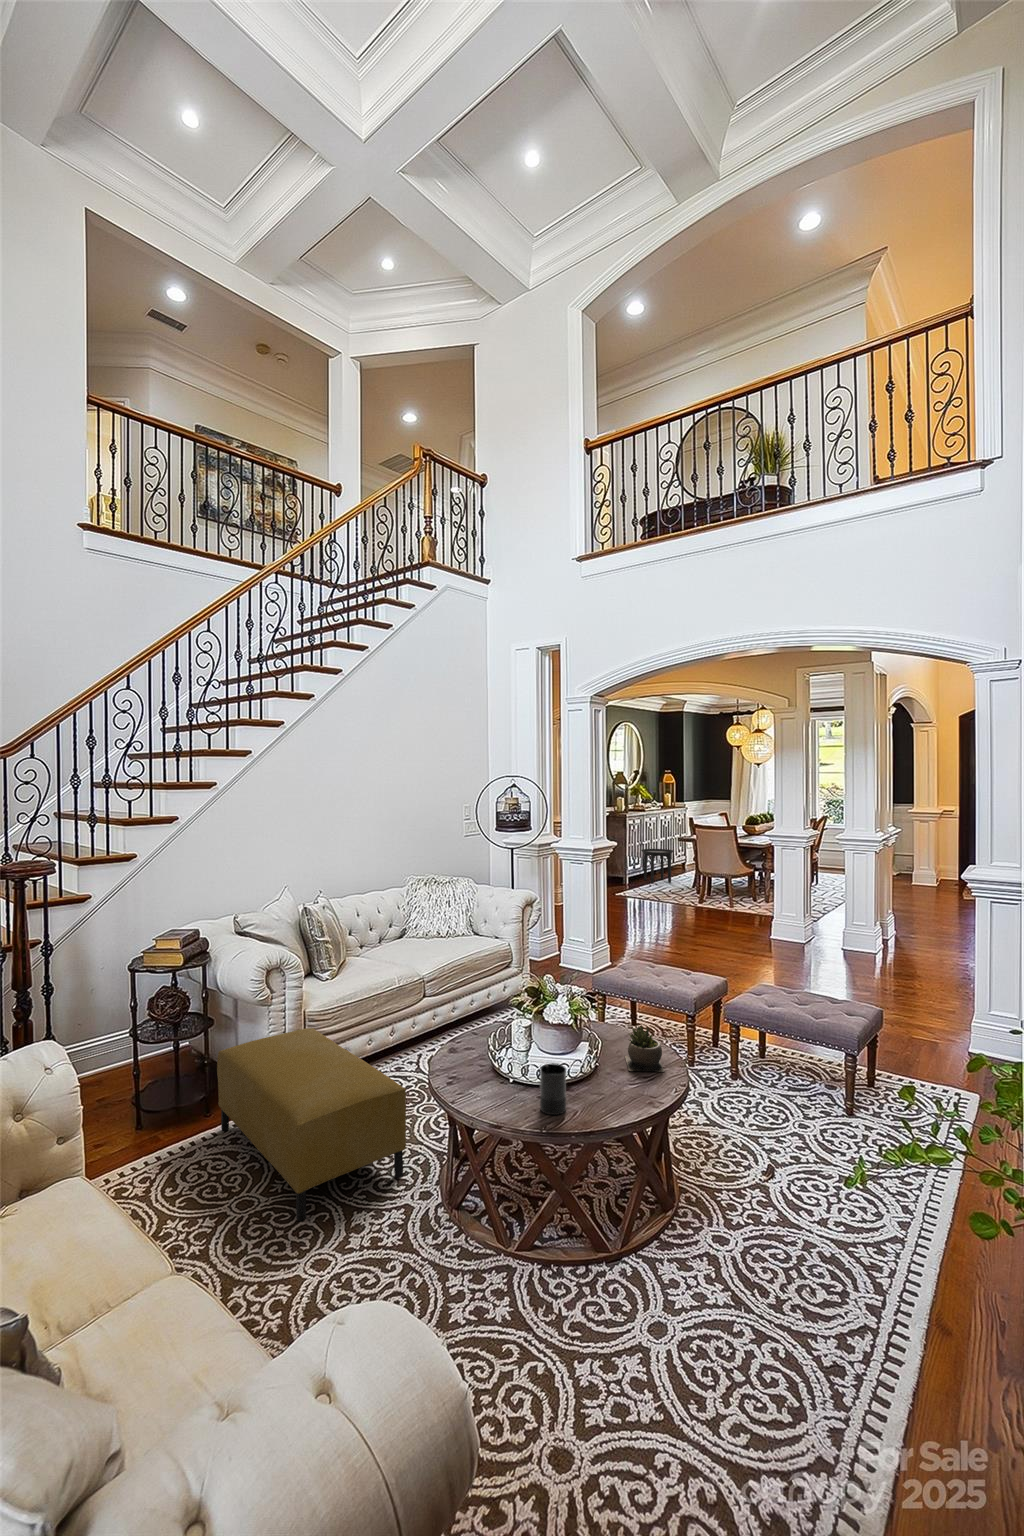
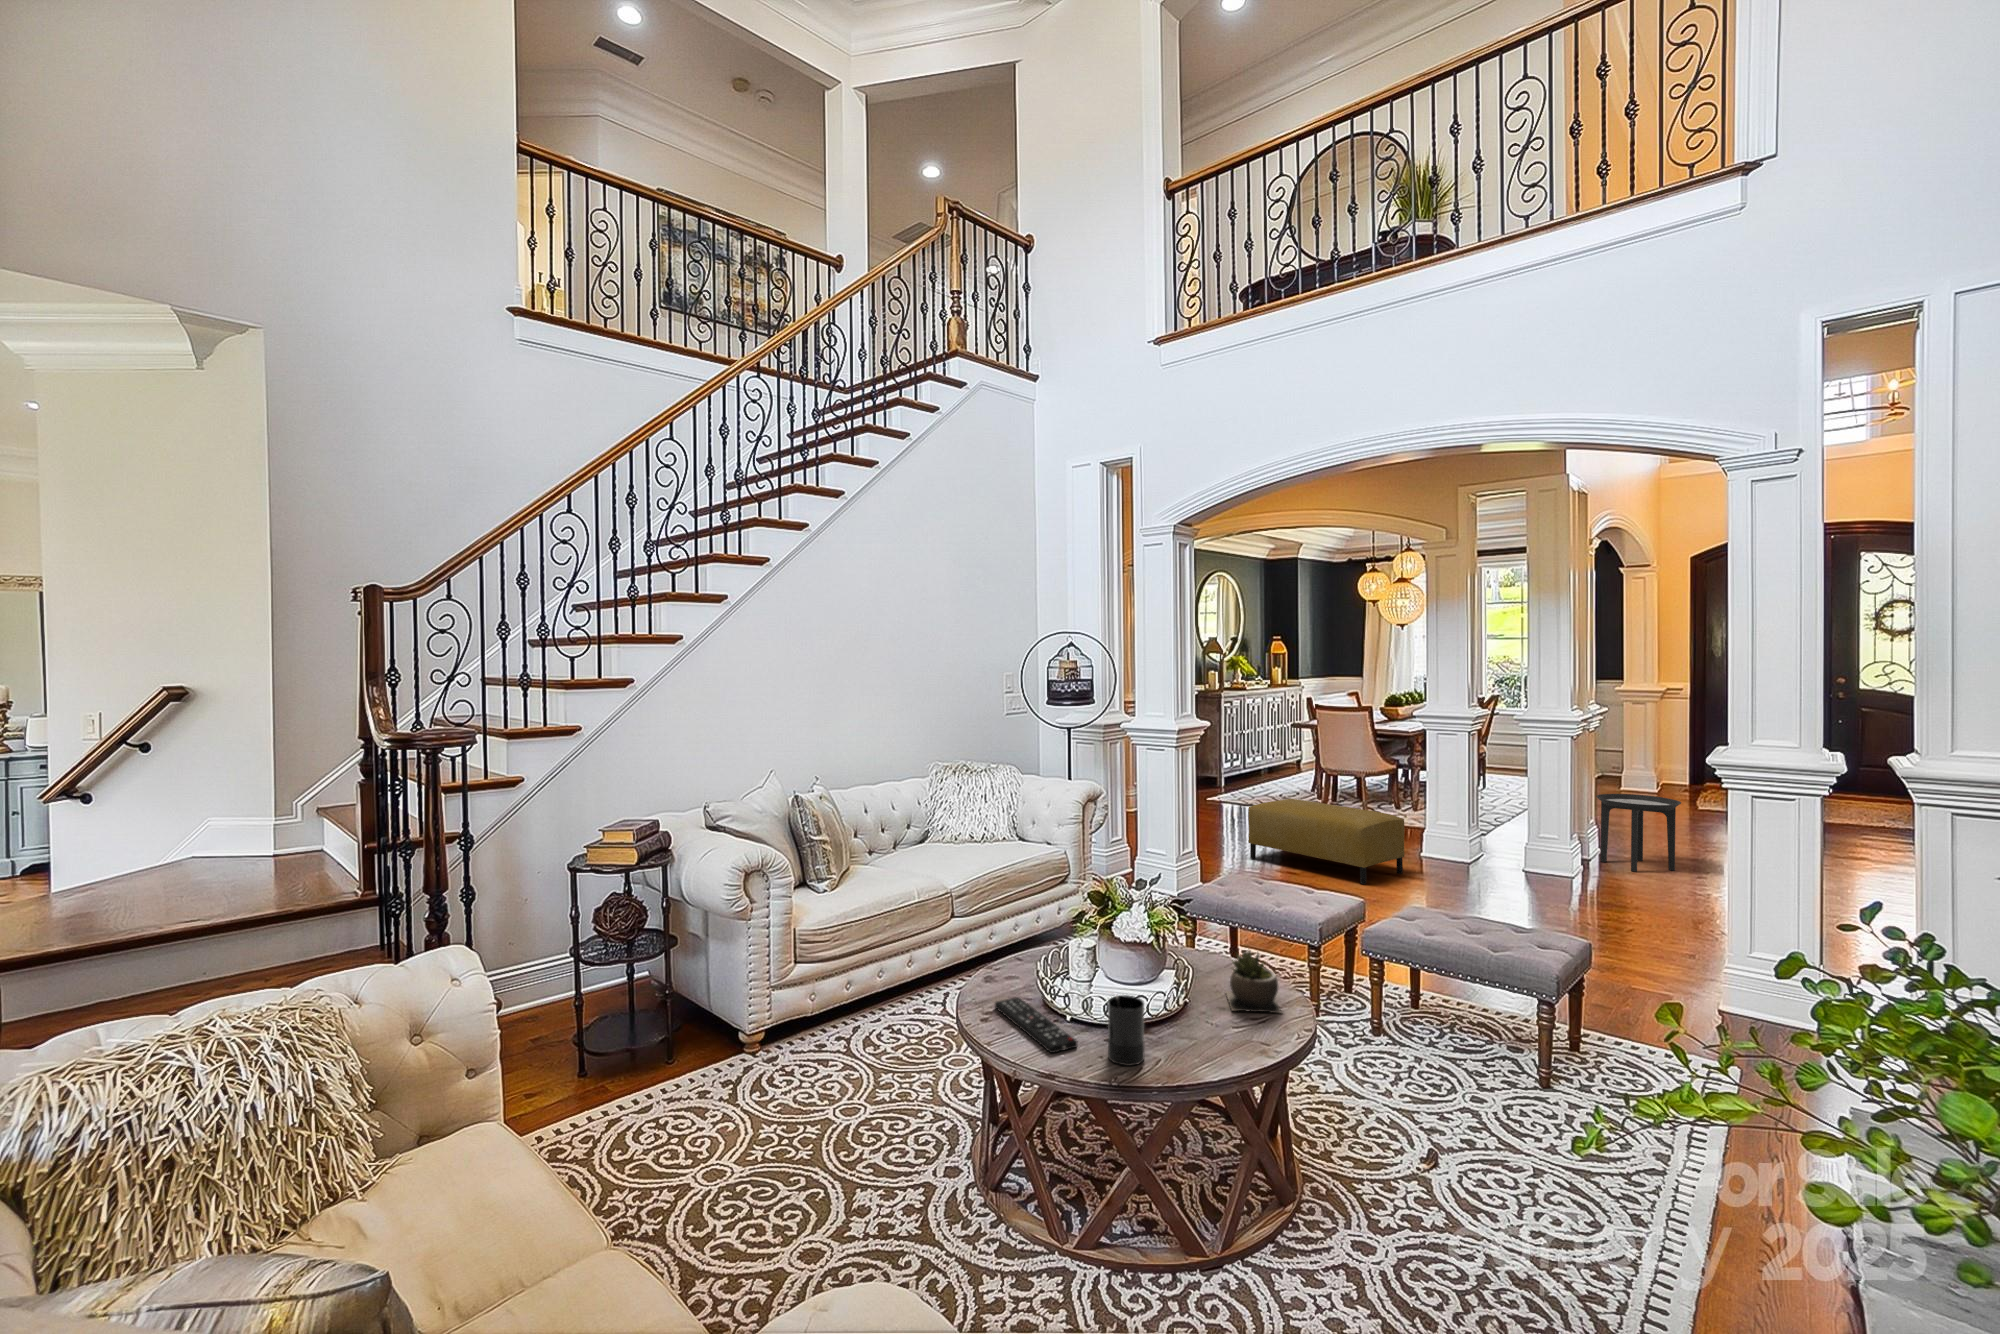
side table: present [641,849,674,883] -> present [1596,794,1681,871]
ottoman: present [217,1028,406,1221] -> present [1248,799,1405,884]
remote control: none [458,1064,518,1108] -> present [995,997,1077,1053]

